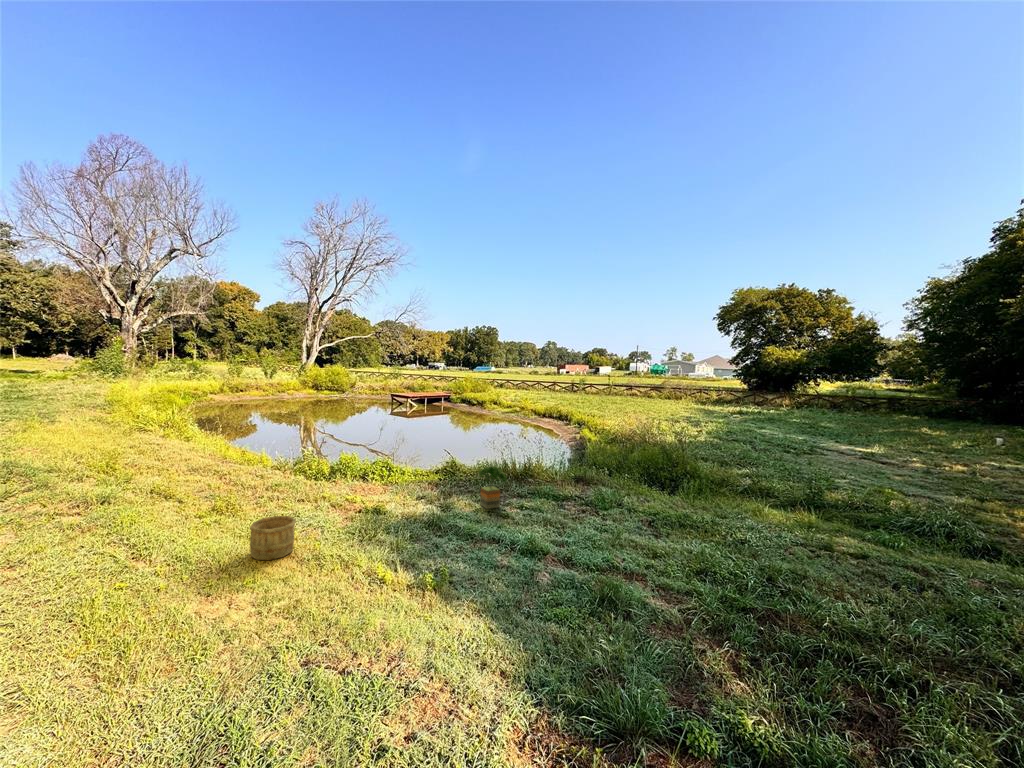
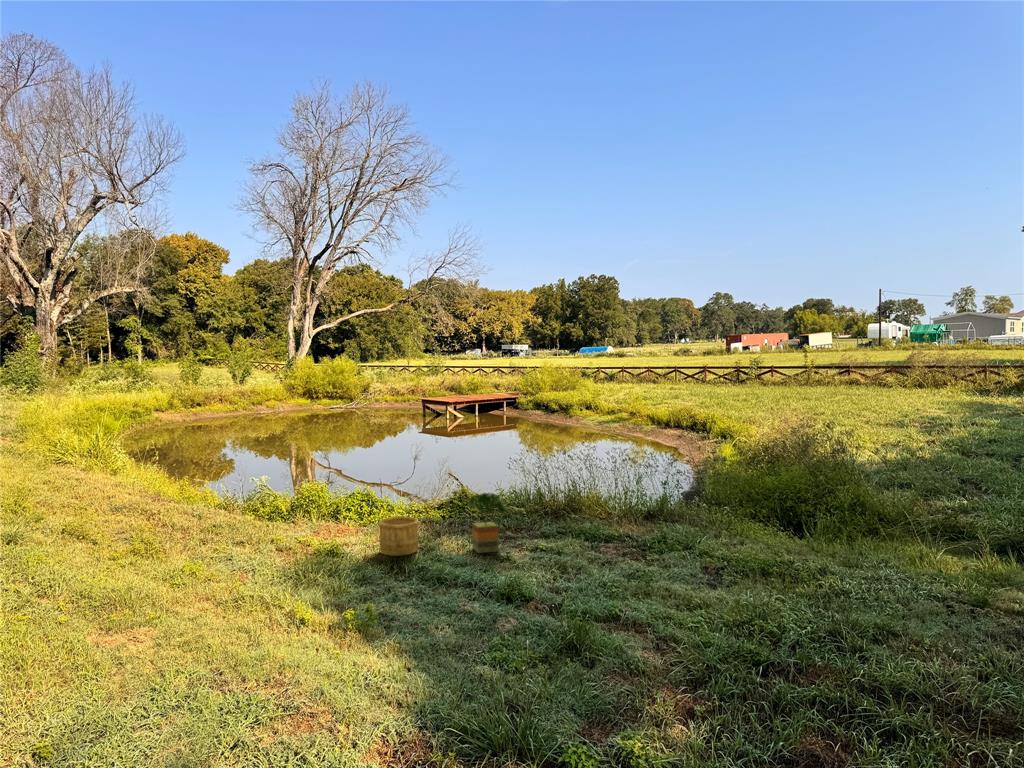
wooden bucket: present [250,516,296,560] -> present [379,516,419,556]

